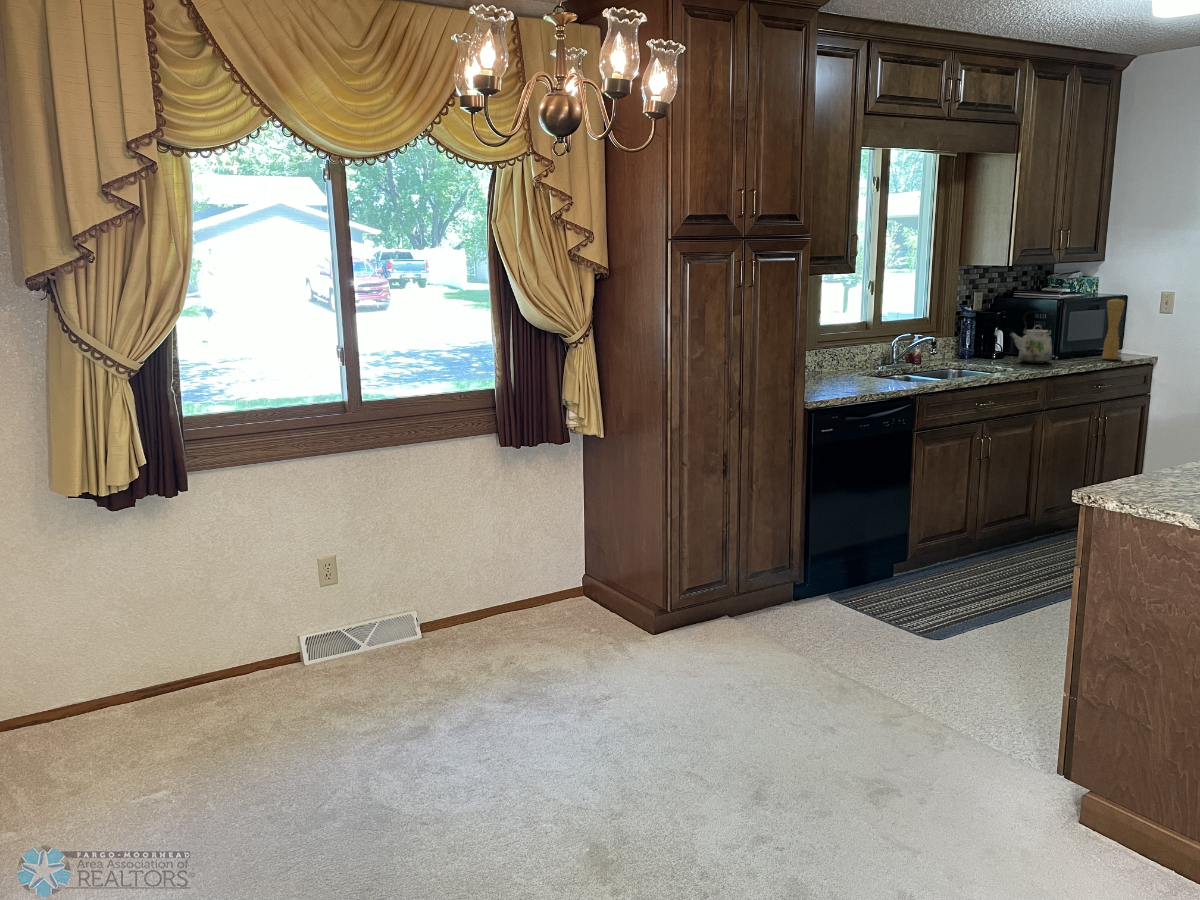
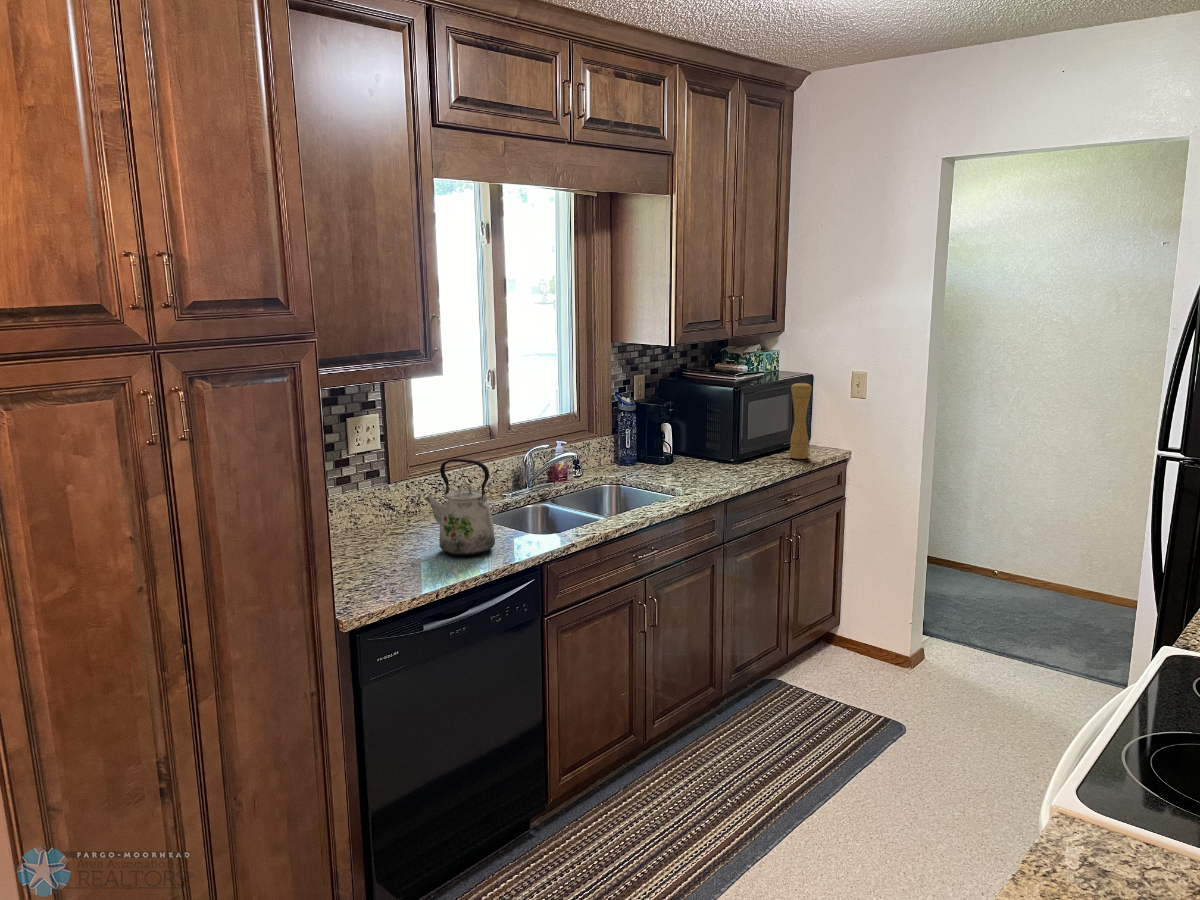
kettle: present [1010,311,1055,364] -> present [424,459,495,556]

